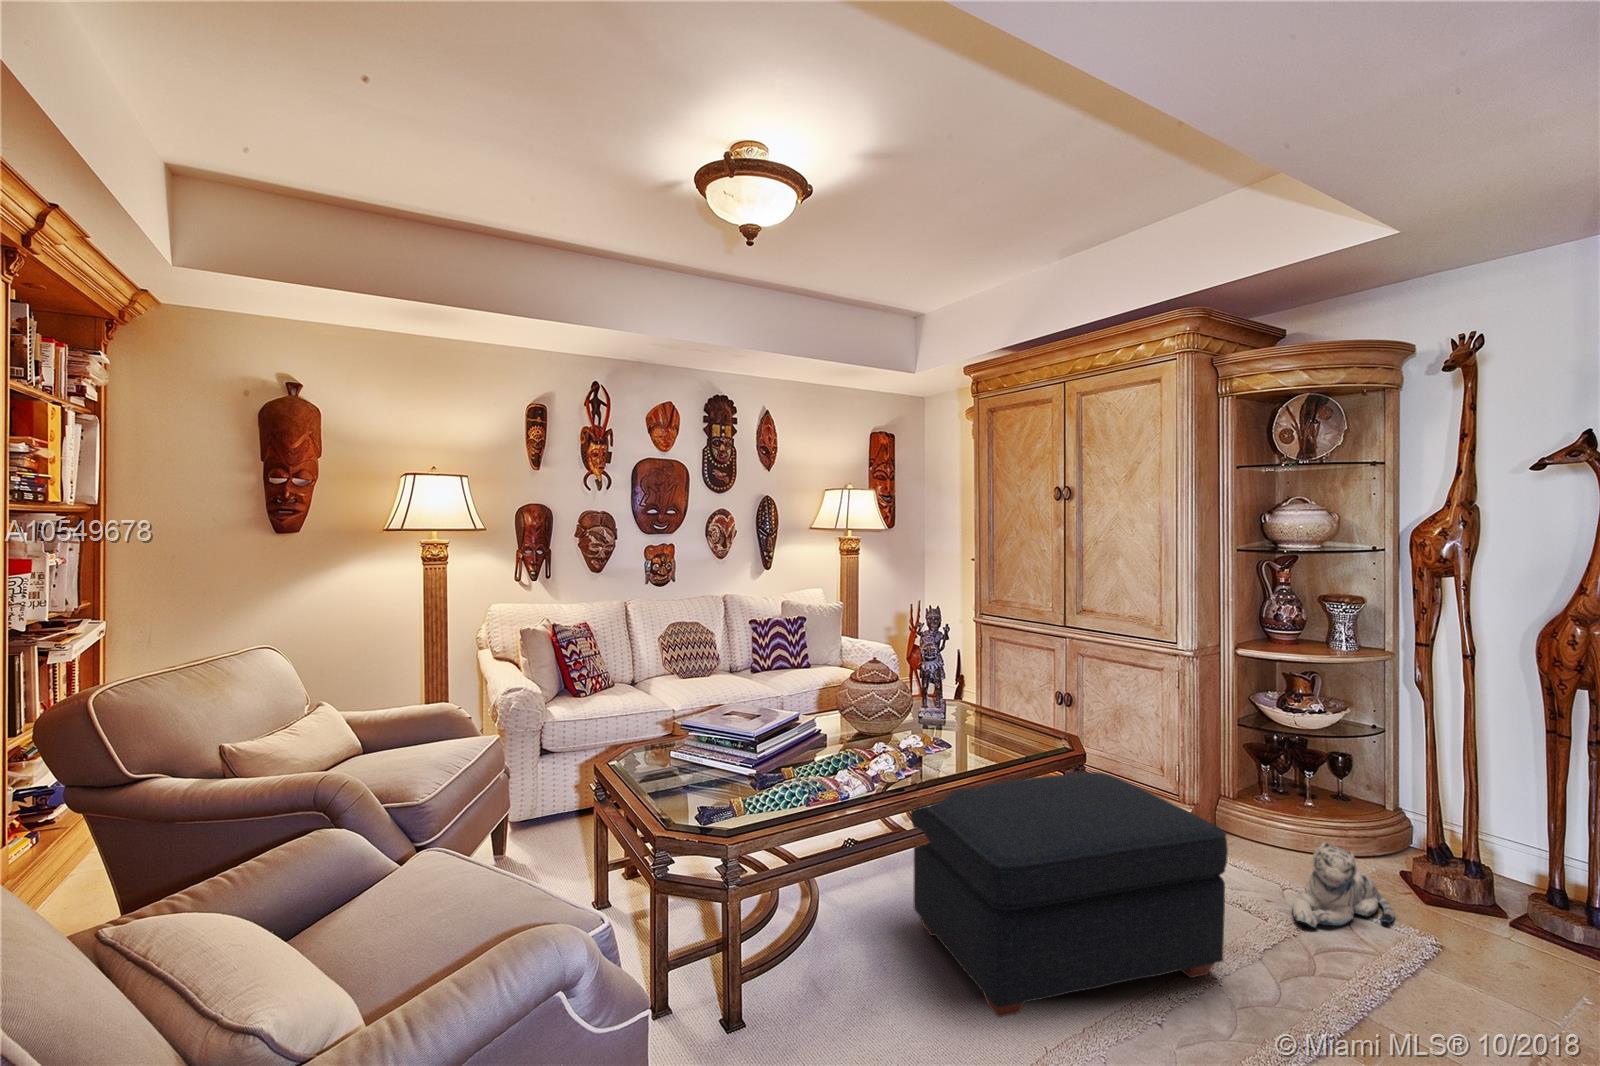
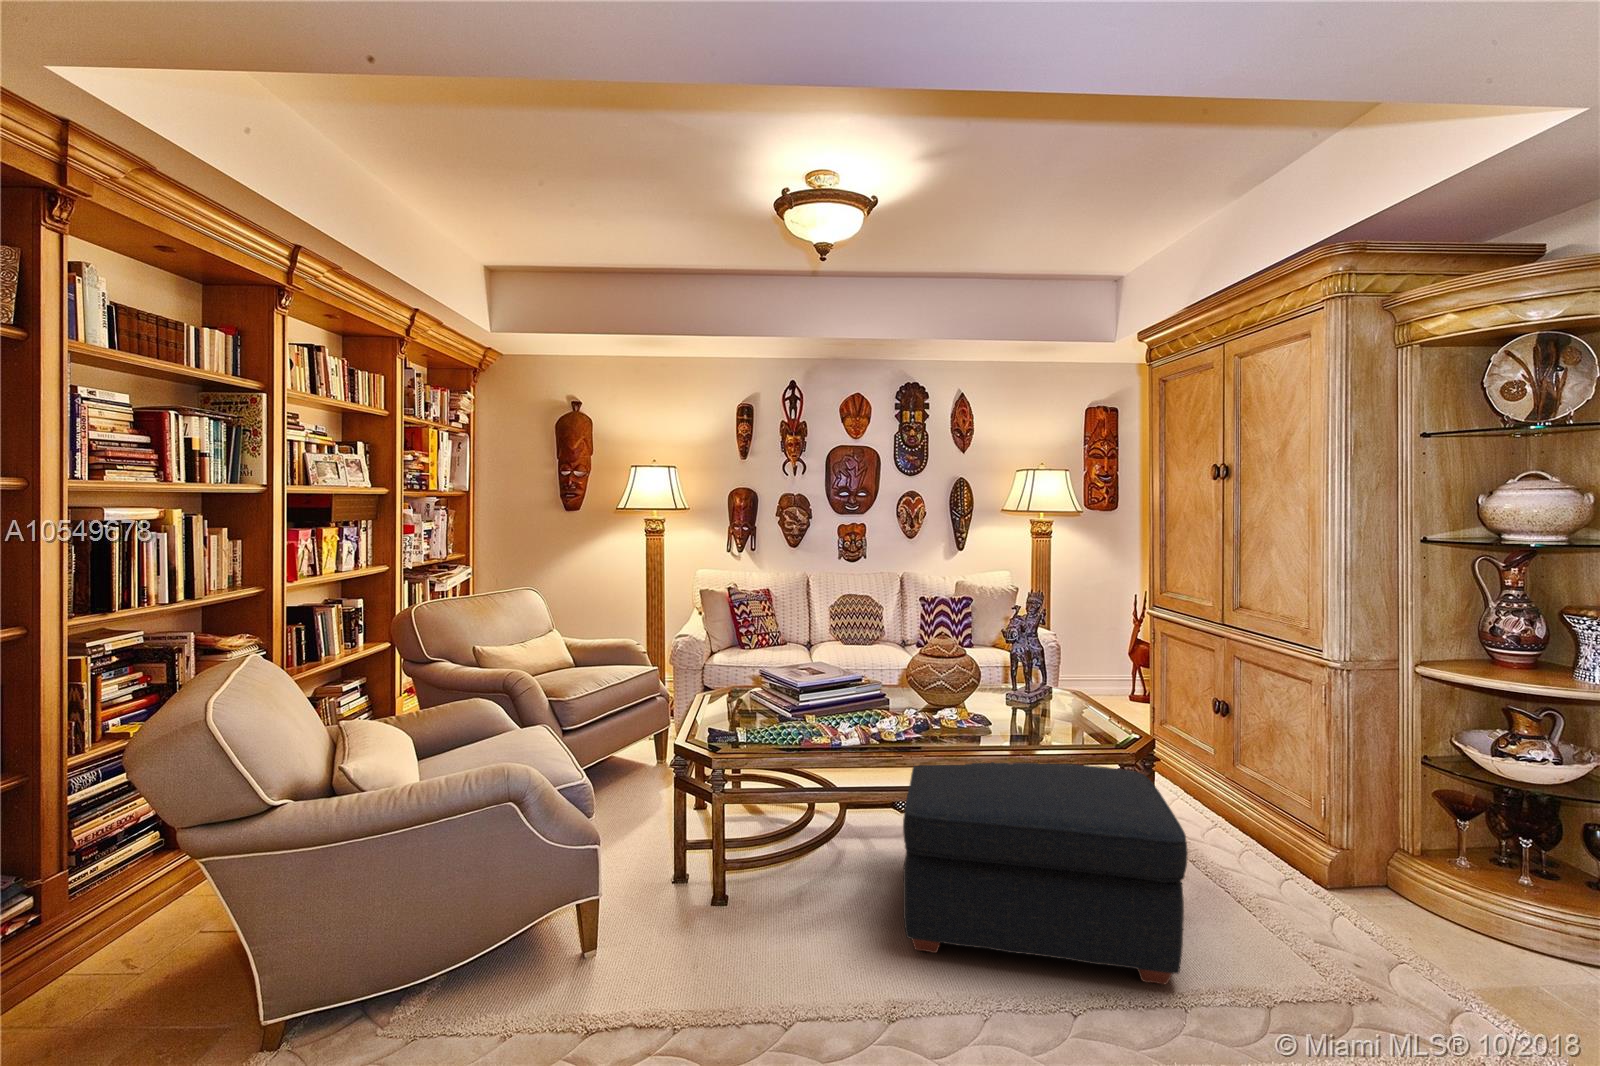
plush toy: present [1292,843,1395,928] -> none [1345,899,1522,1016]

